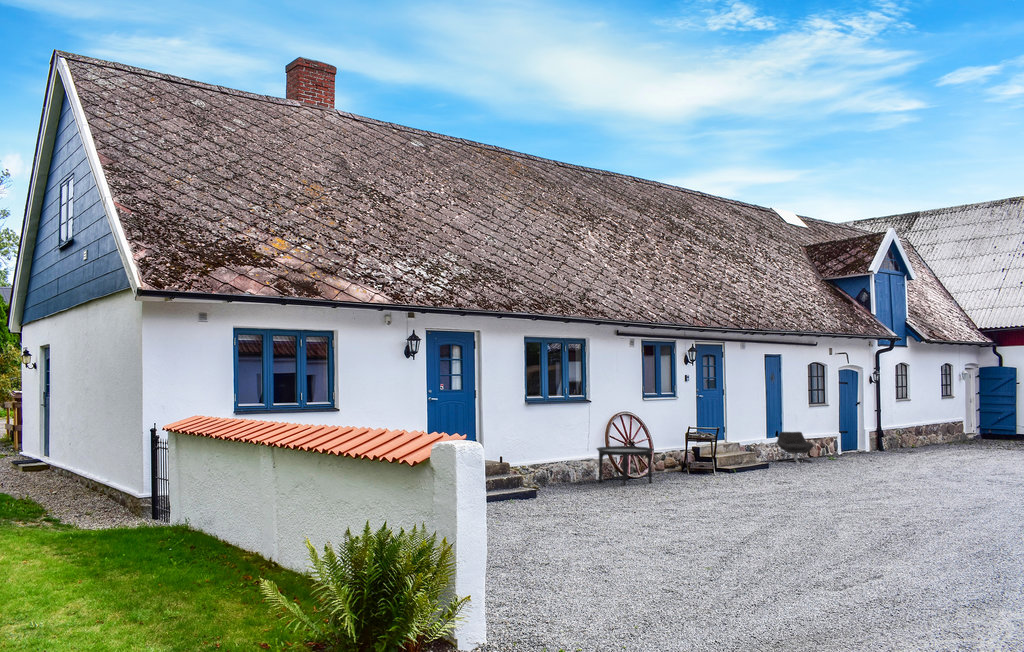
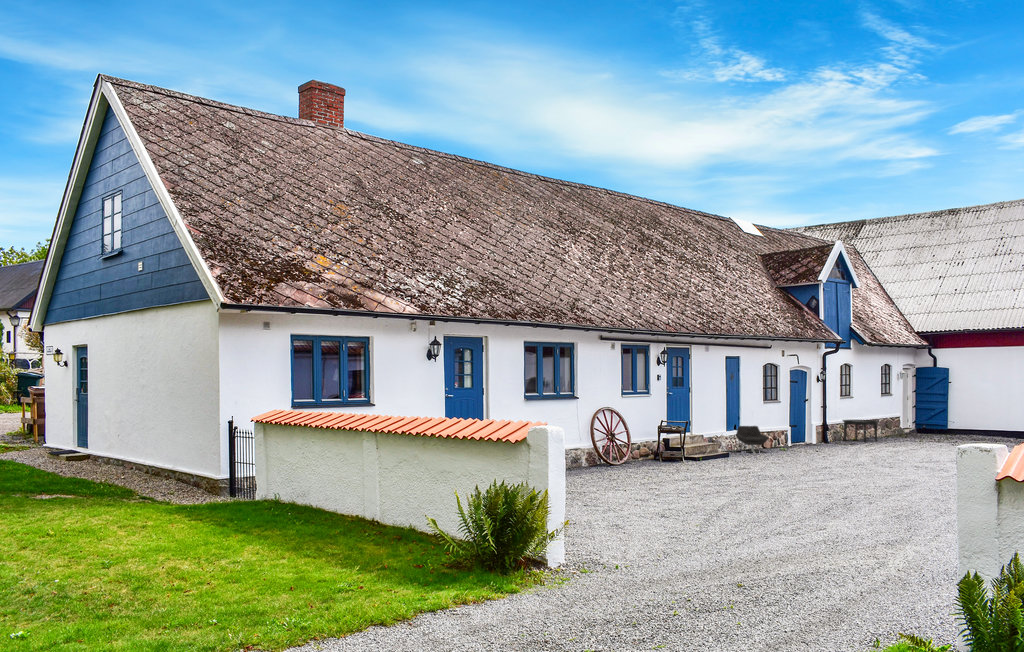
round table: present [597,446,654,486] -> present [843,420,878,442]

